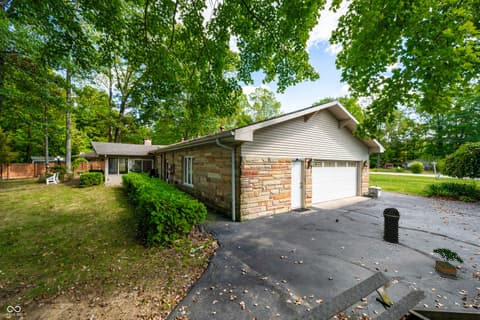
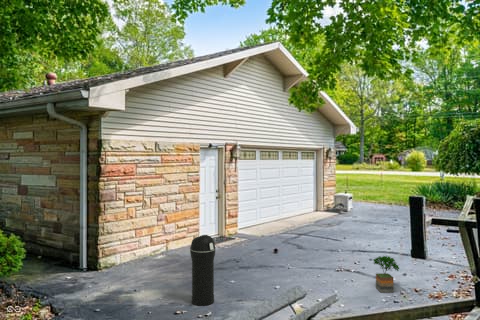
trash can: present [383,208,401,244] -> present [190,235,215,306]

